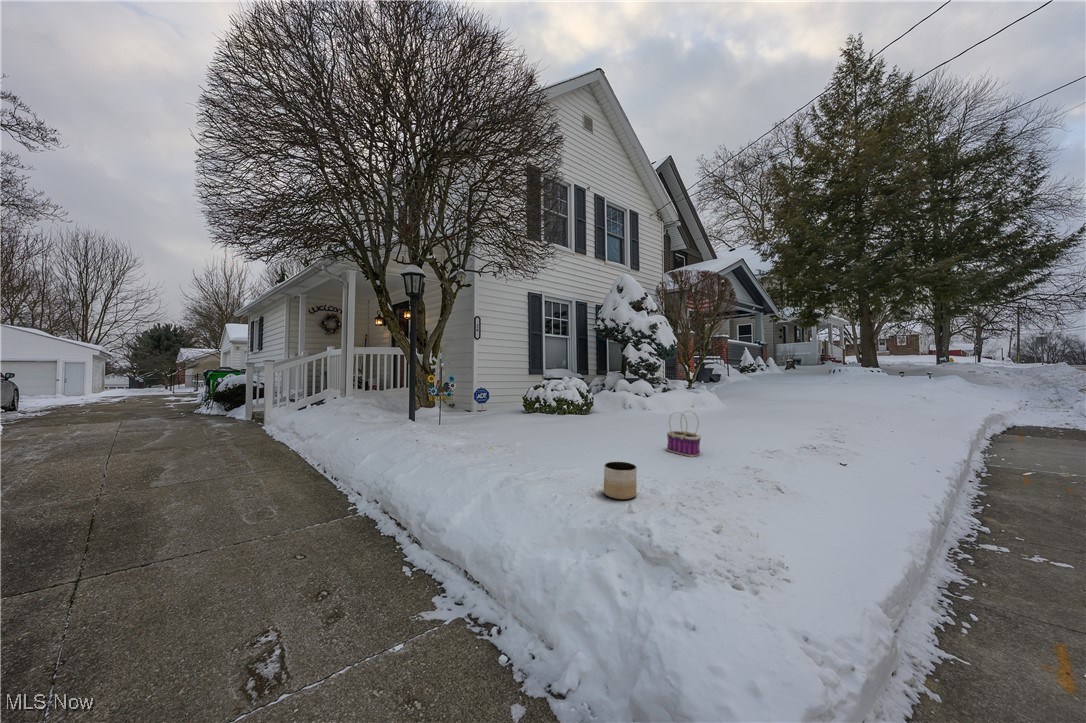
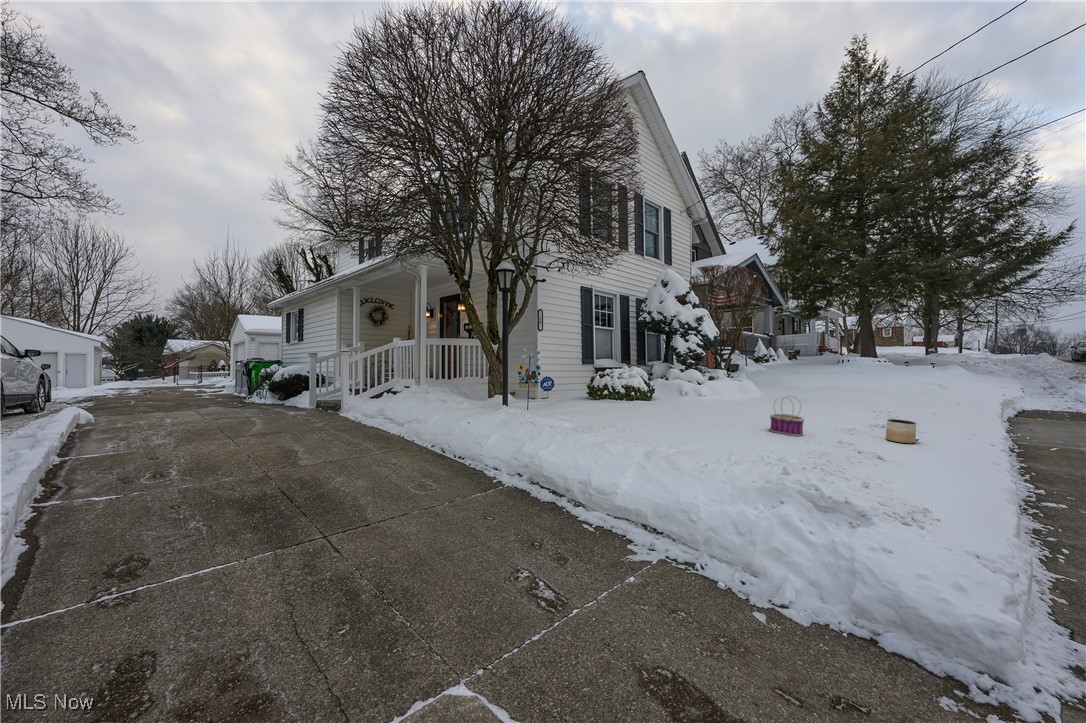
planter: present [604,462,637,500] -> present [886,419,916,444]

